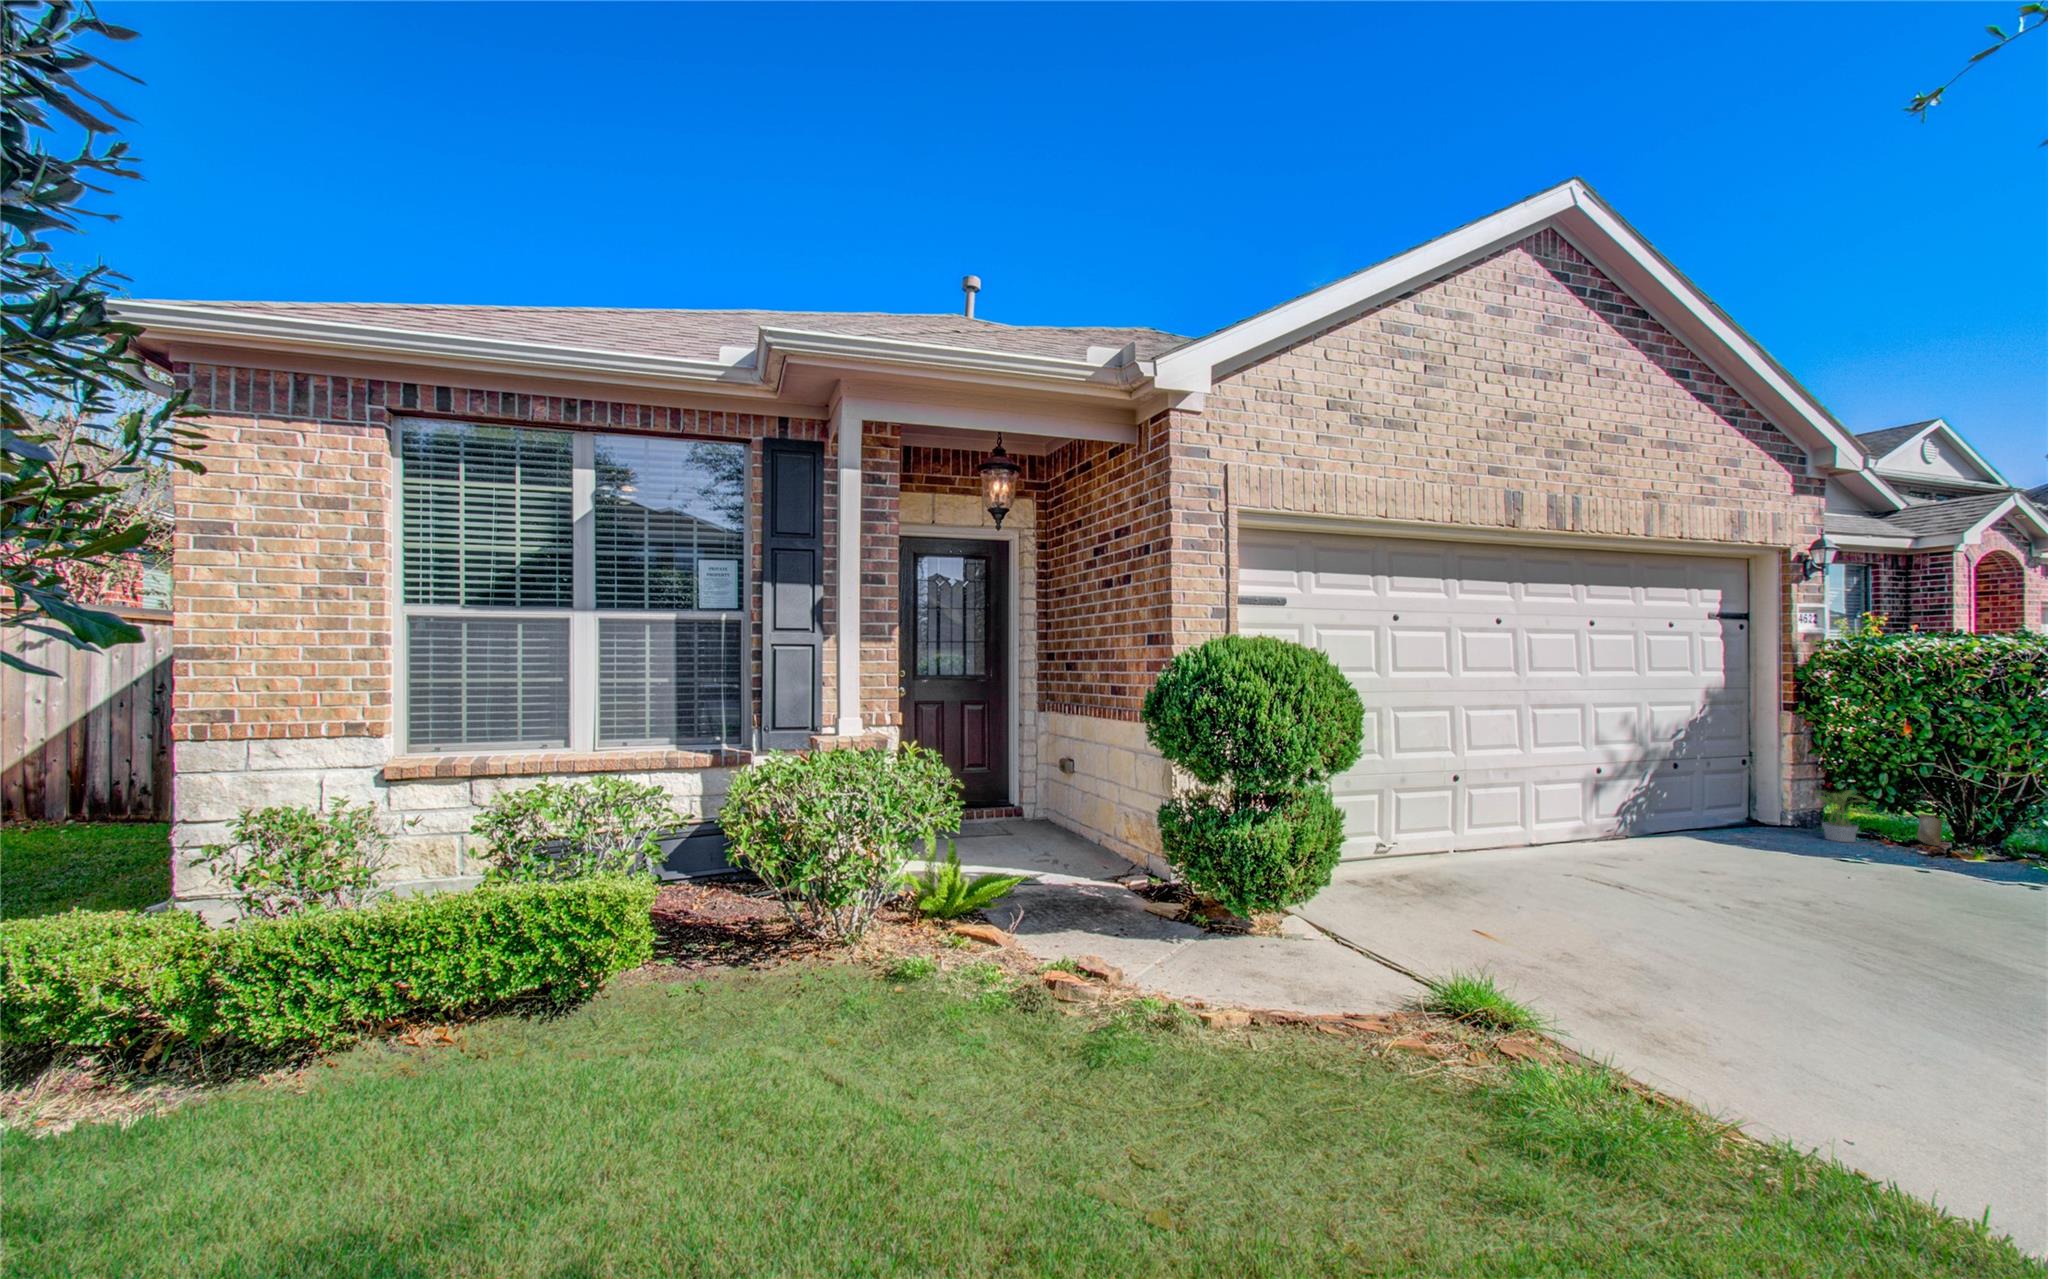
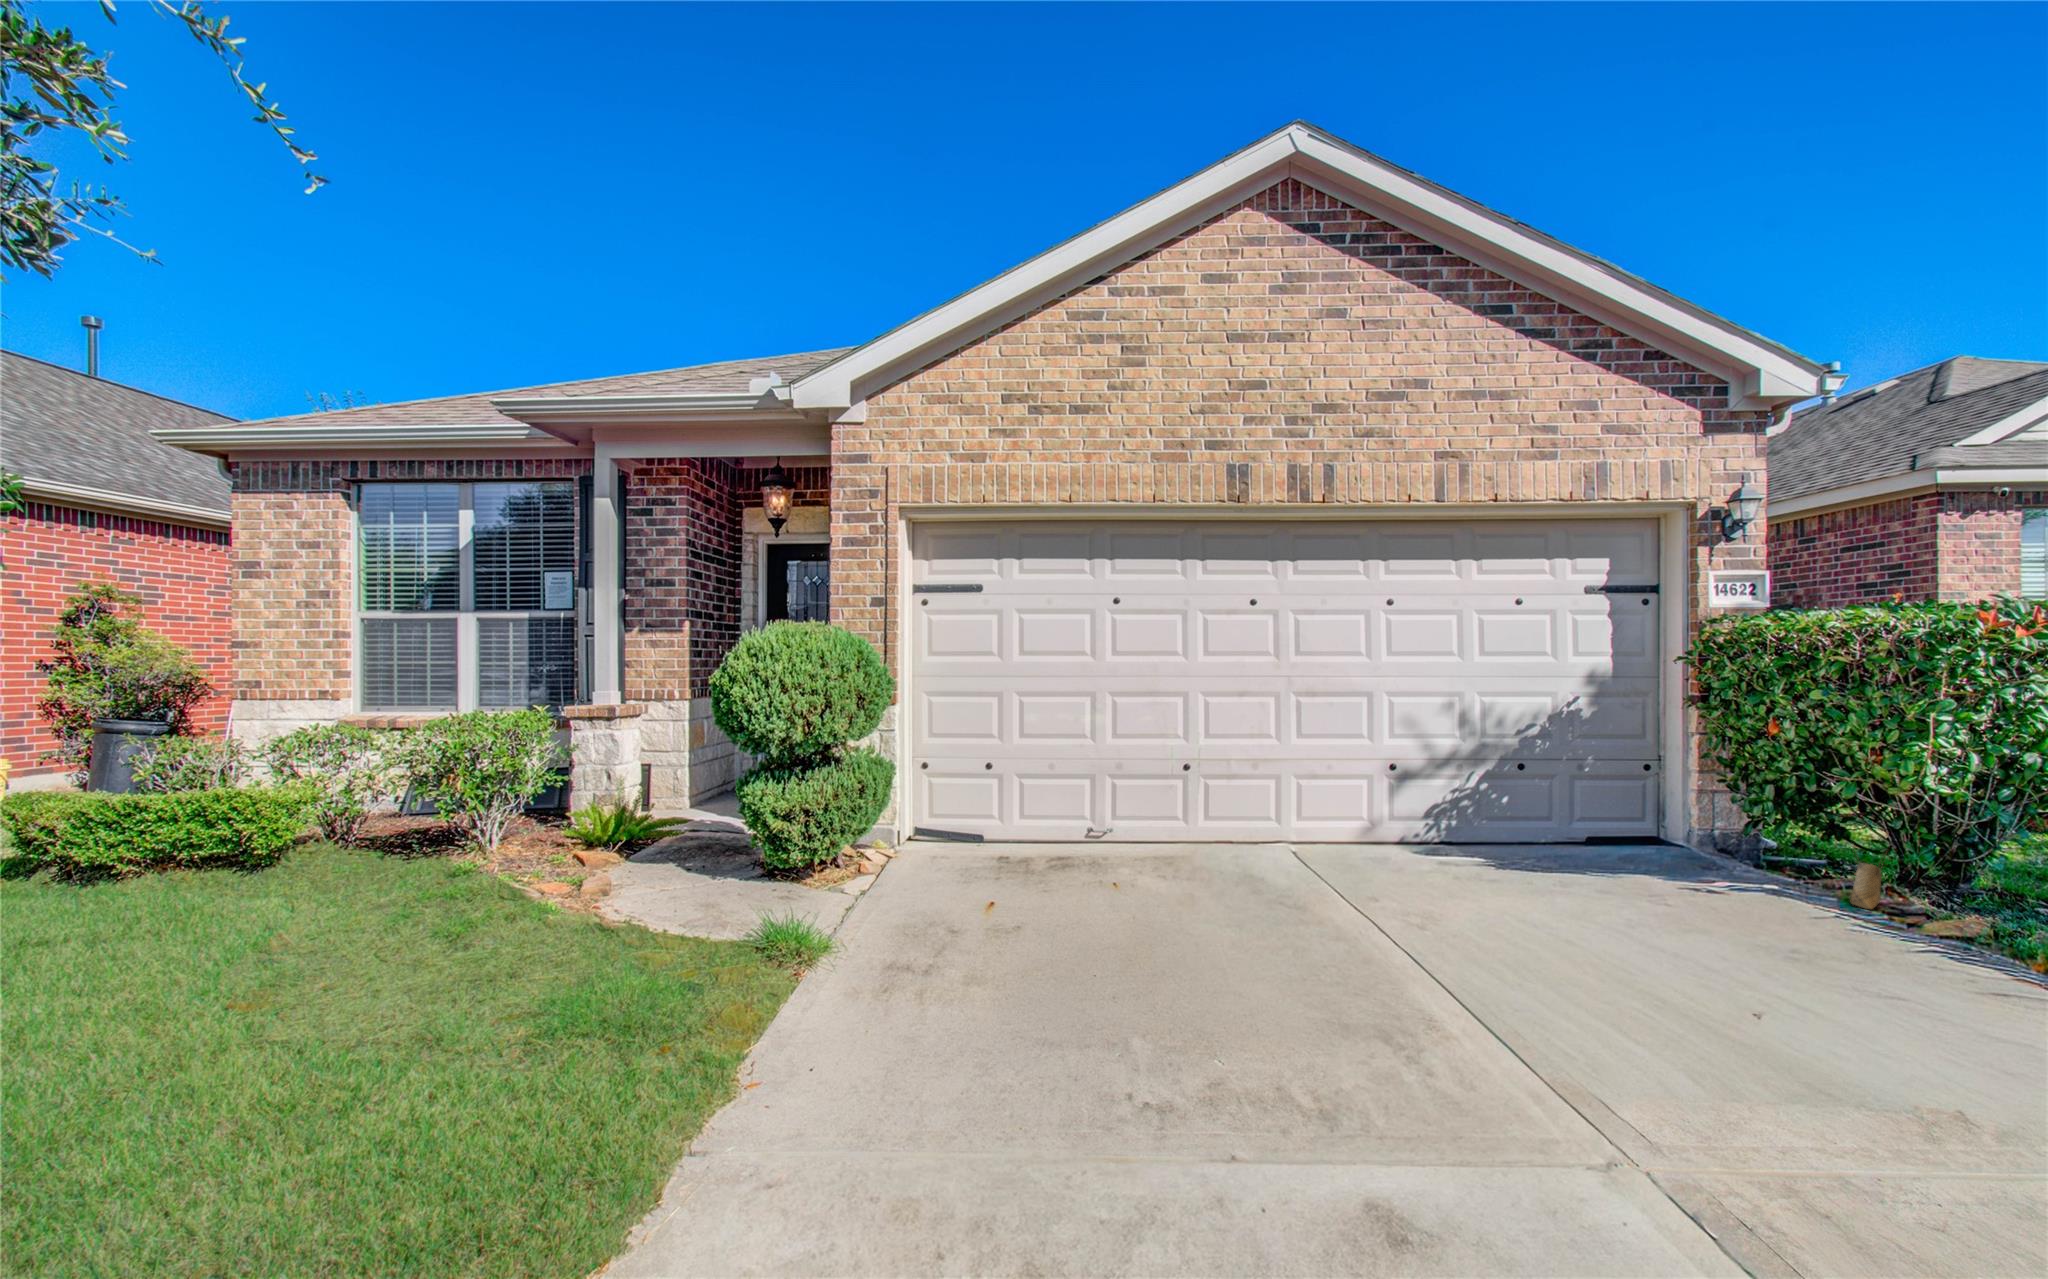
potted plant: present [1812,790,1872,842] -> none [1684,821,1773,892]

